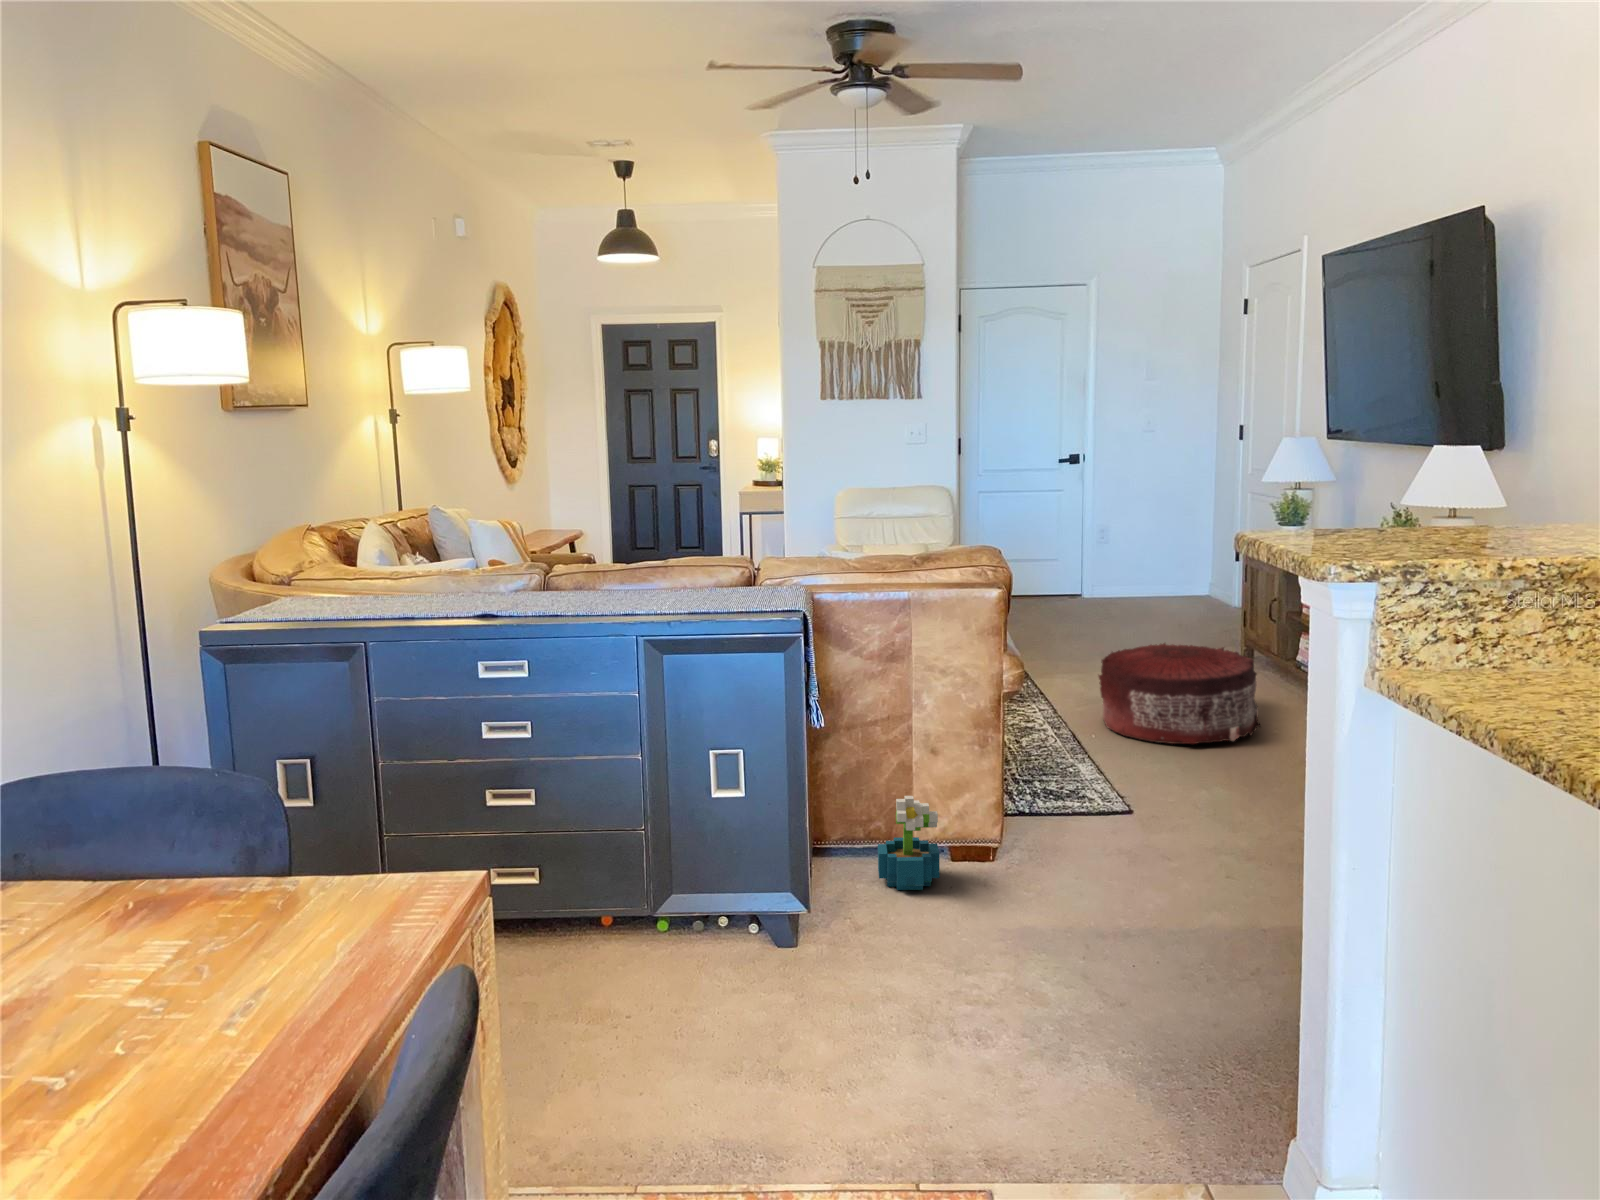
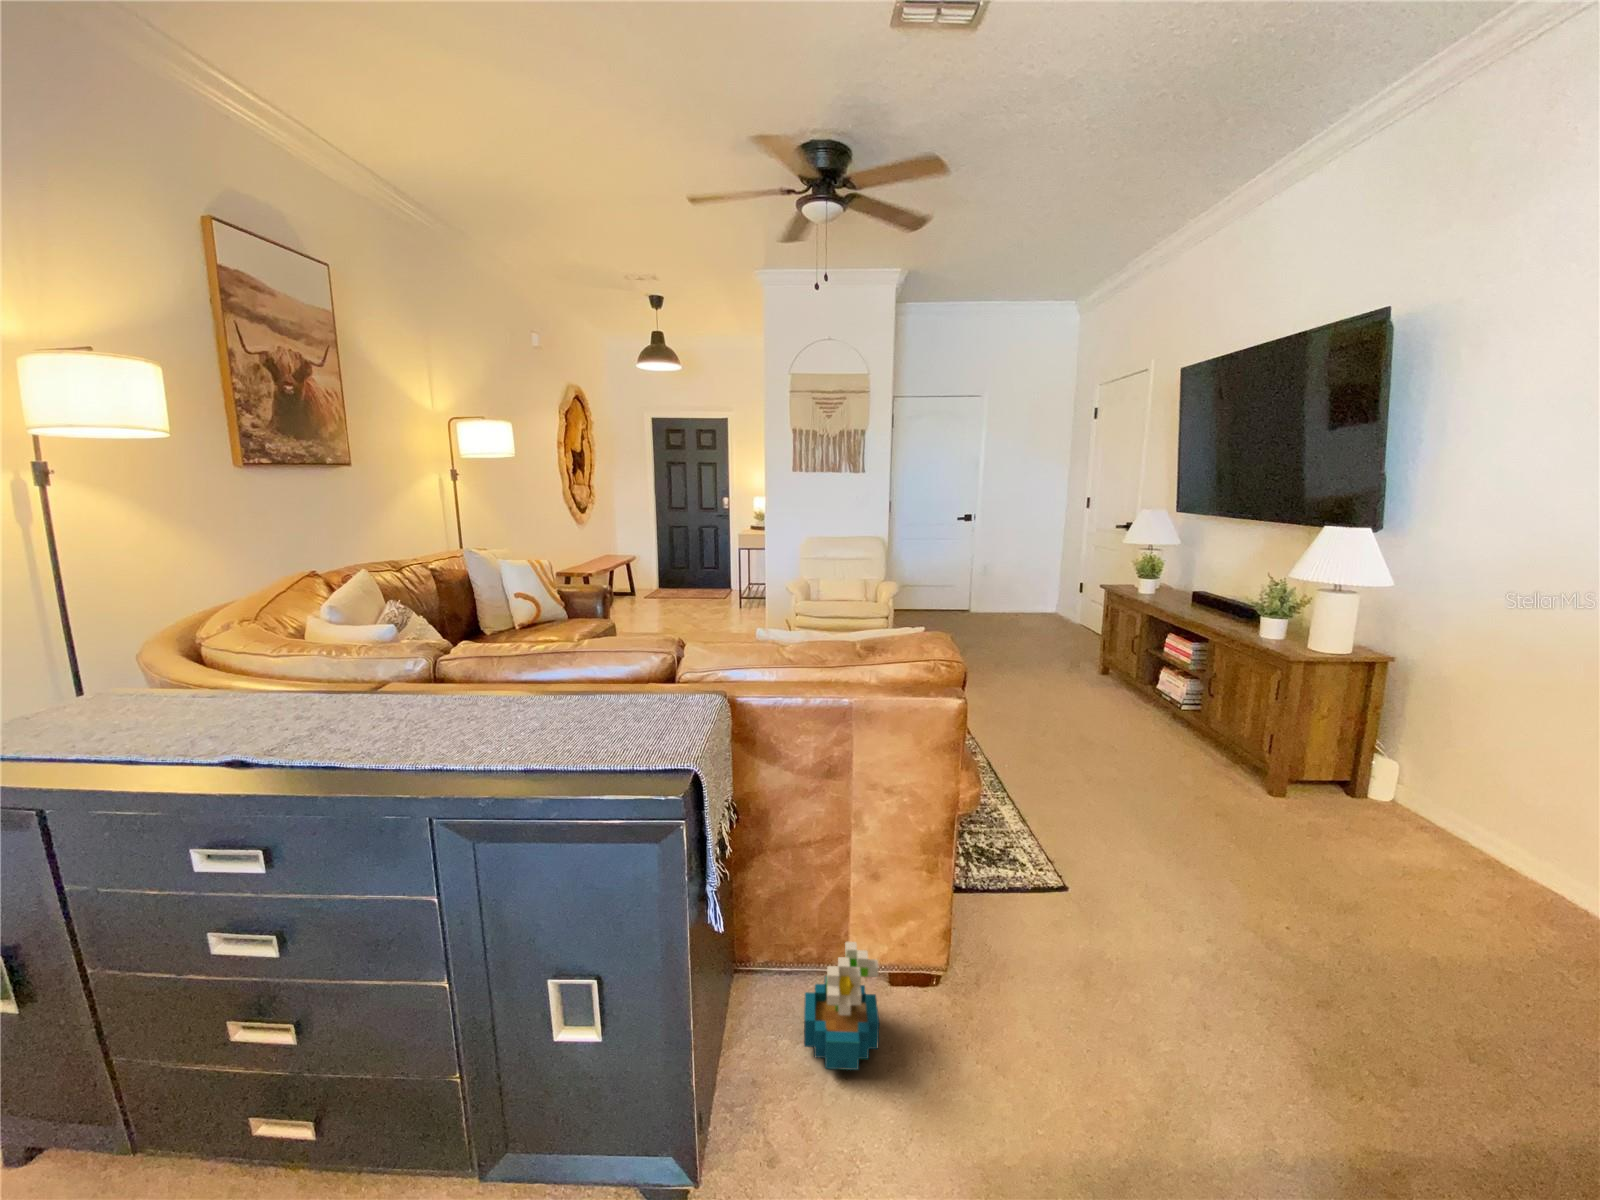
pouf: present [1098,643,1261,744] -> none [1007,677,1149,782]

